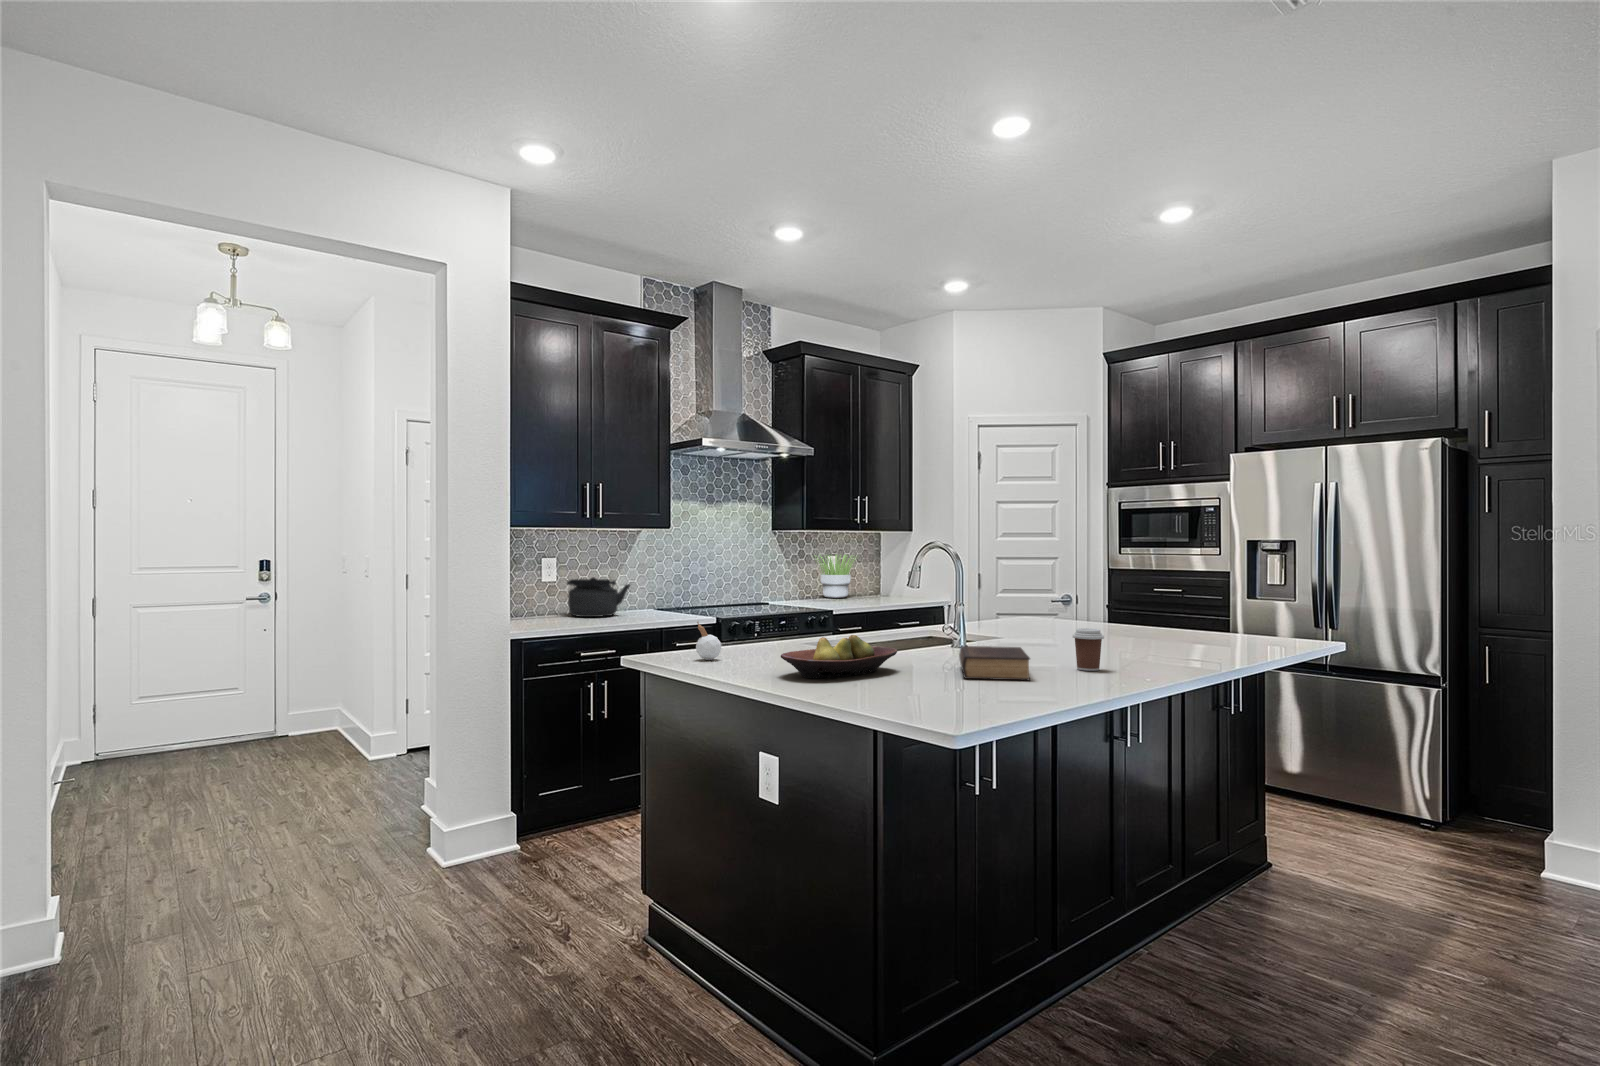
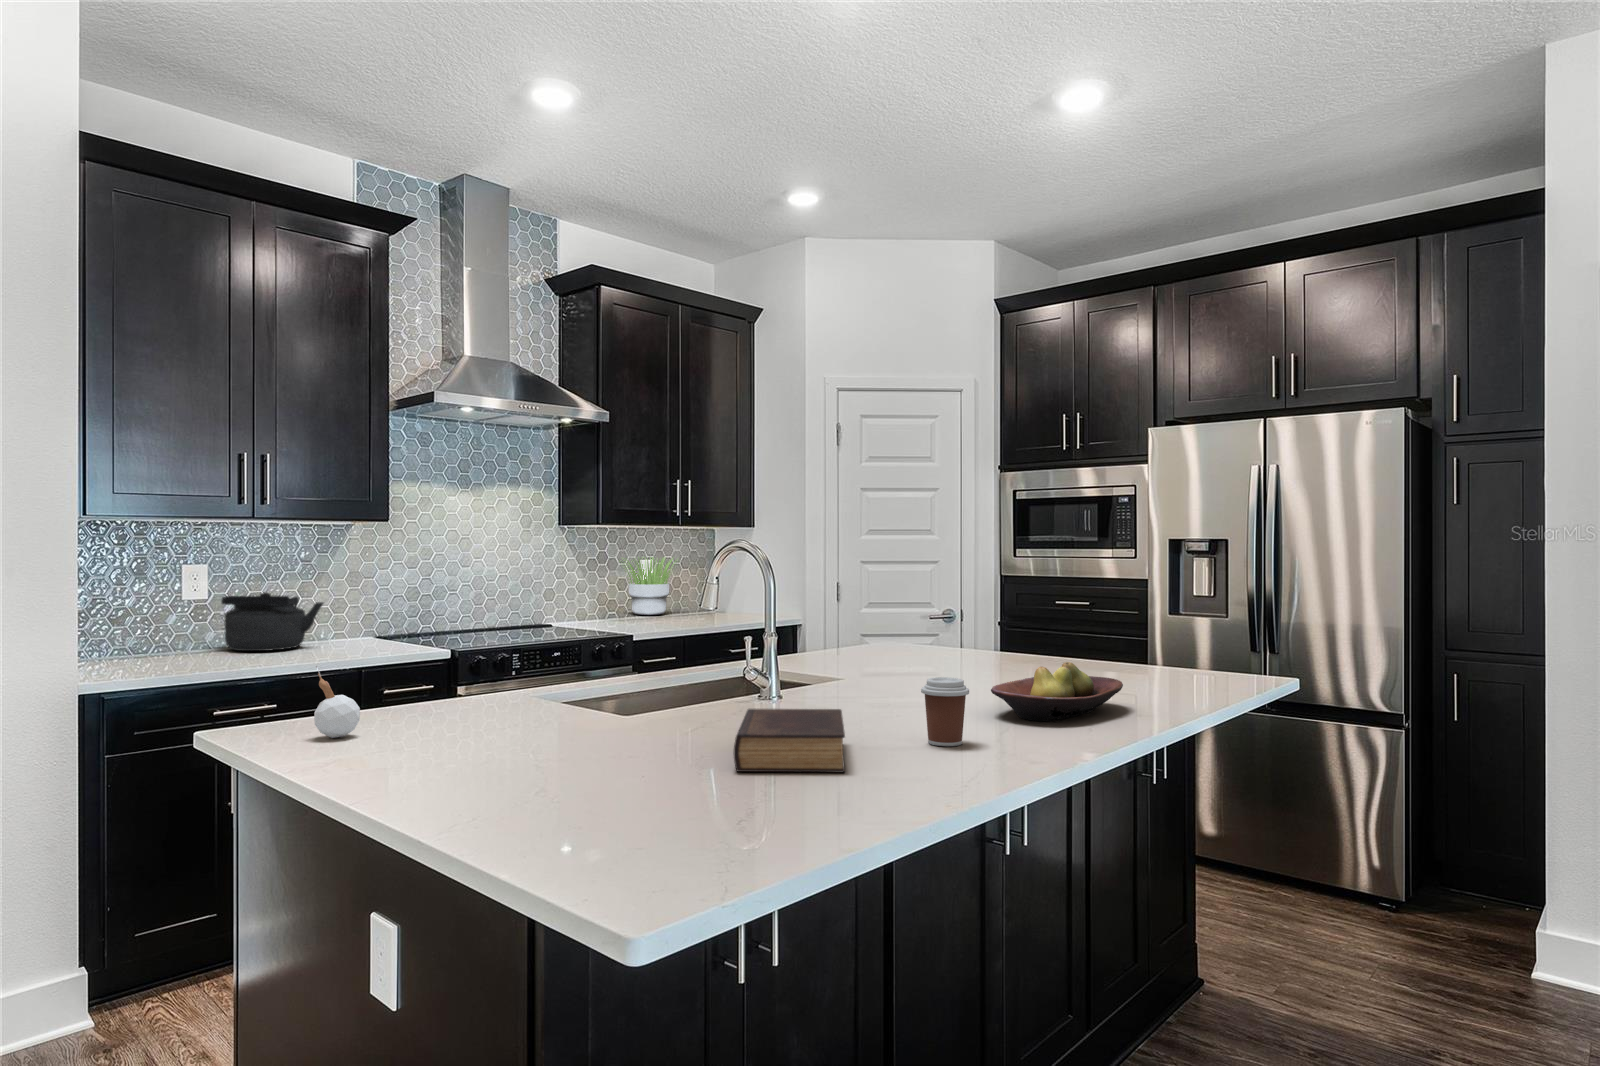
fruit bowl: present [781,635,897,679] -> present [991,662,1123,721]

